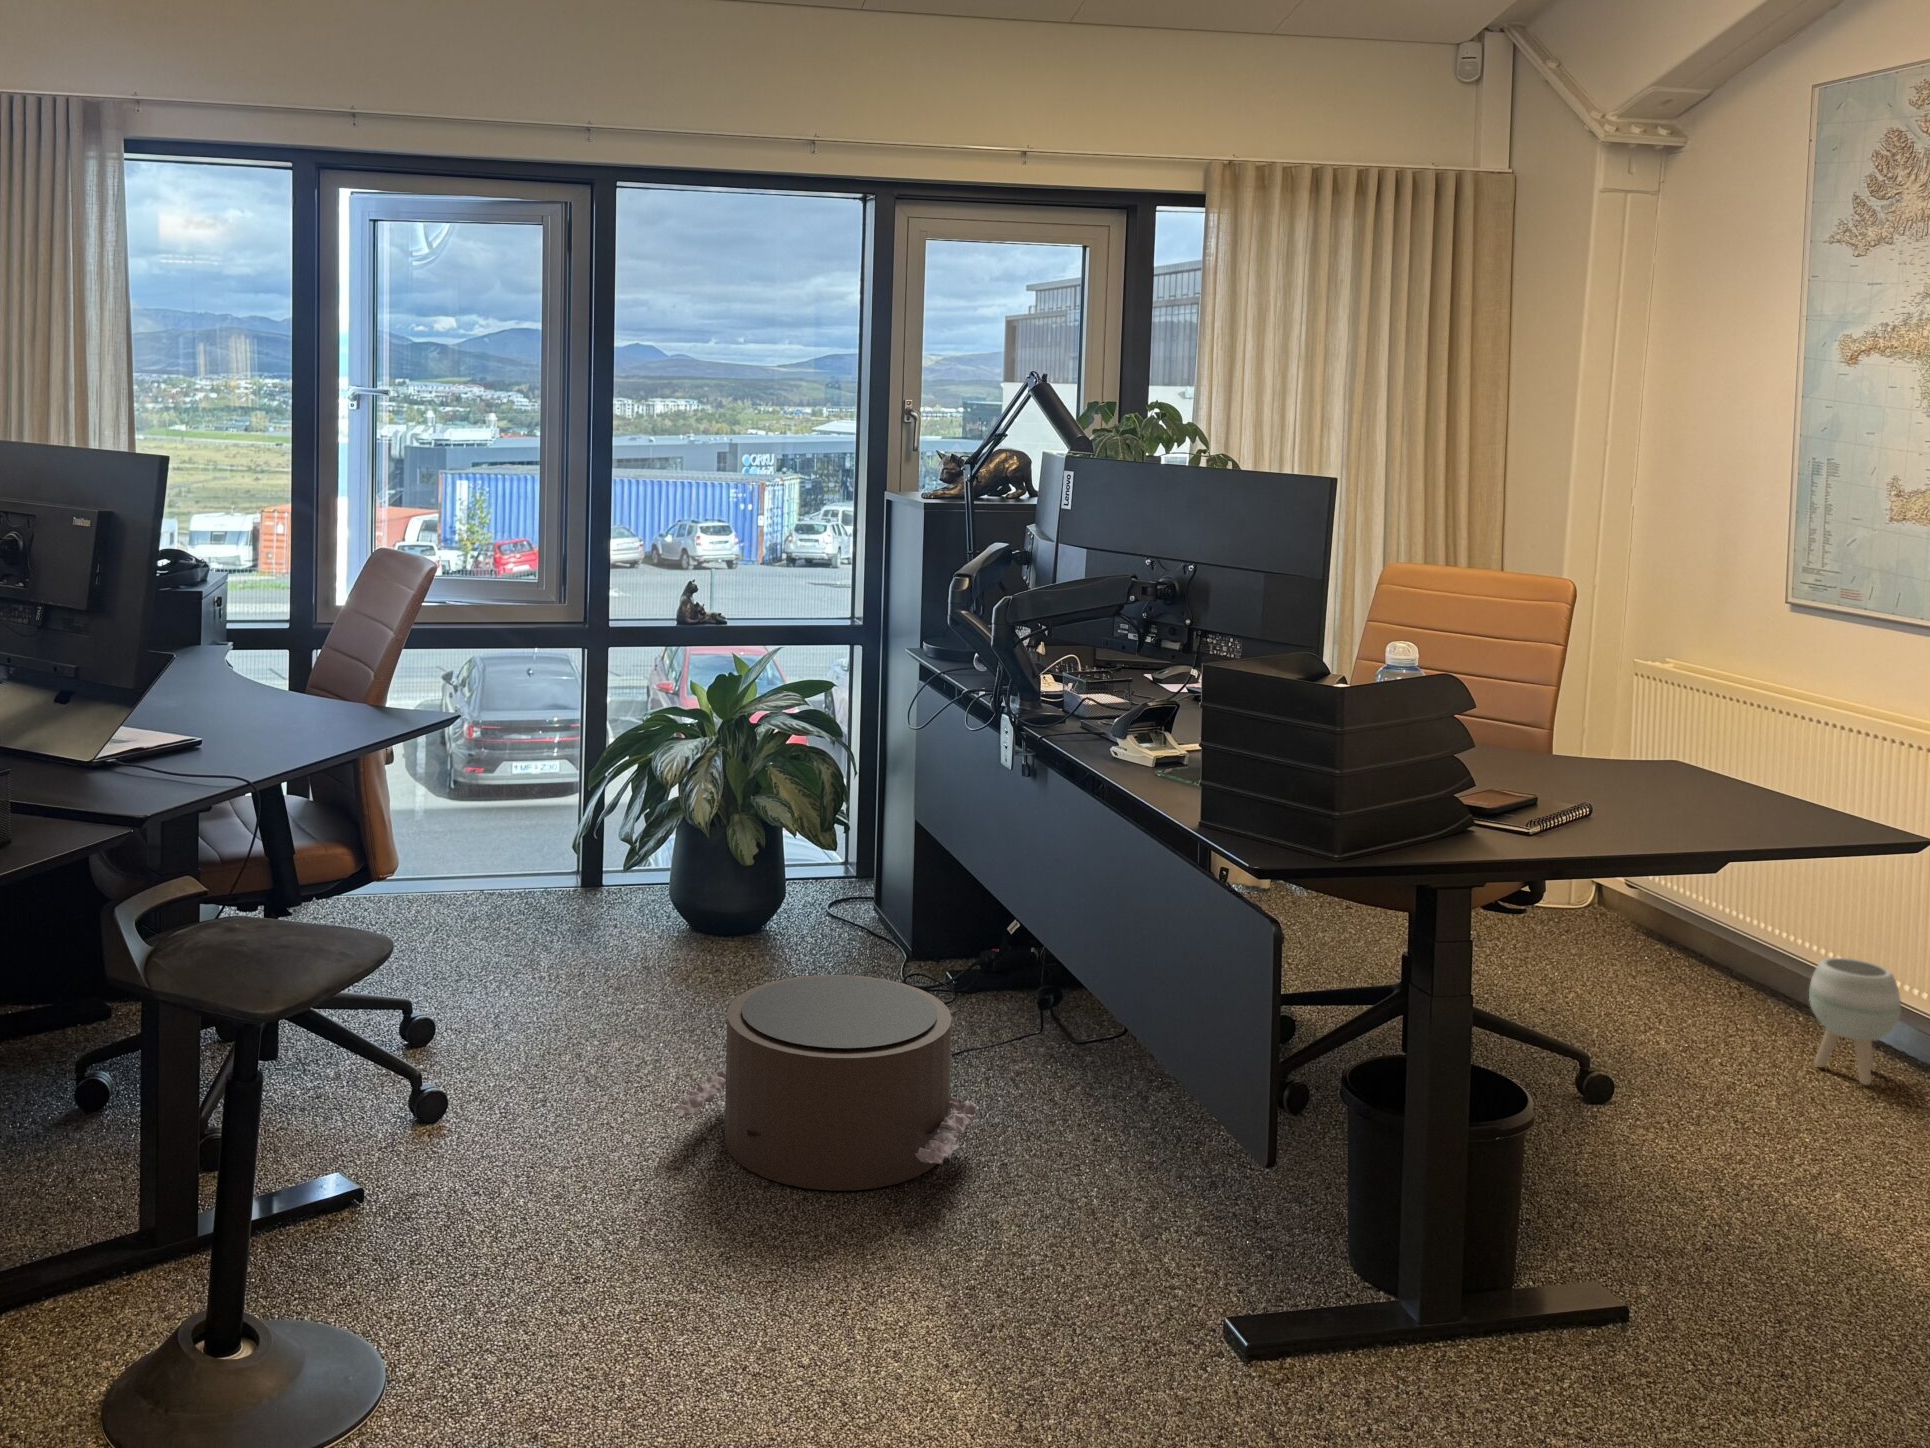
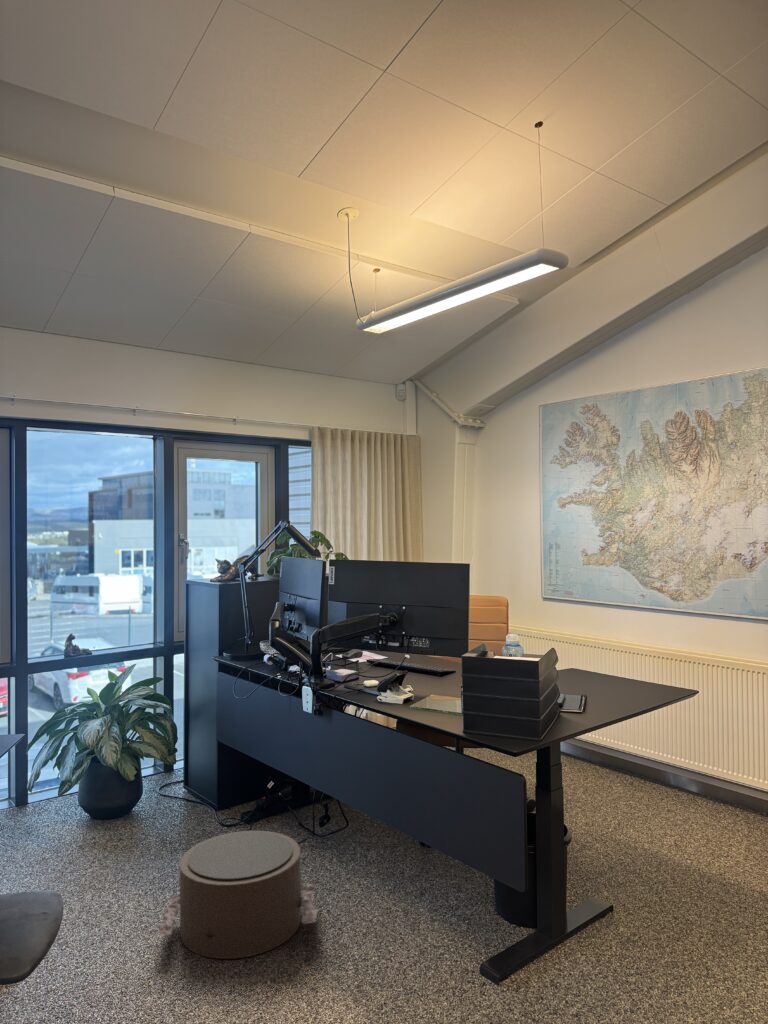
planter: present [1809,958,1901,1085] -> none [585,733,617,782]

